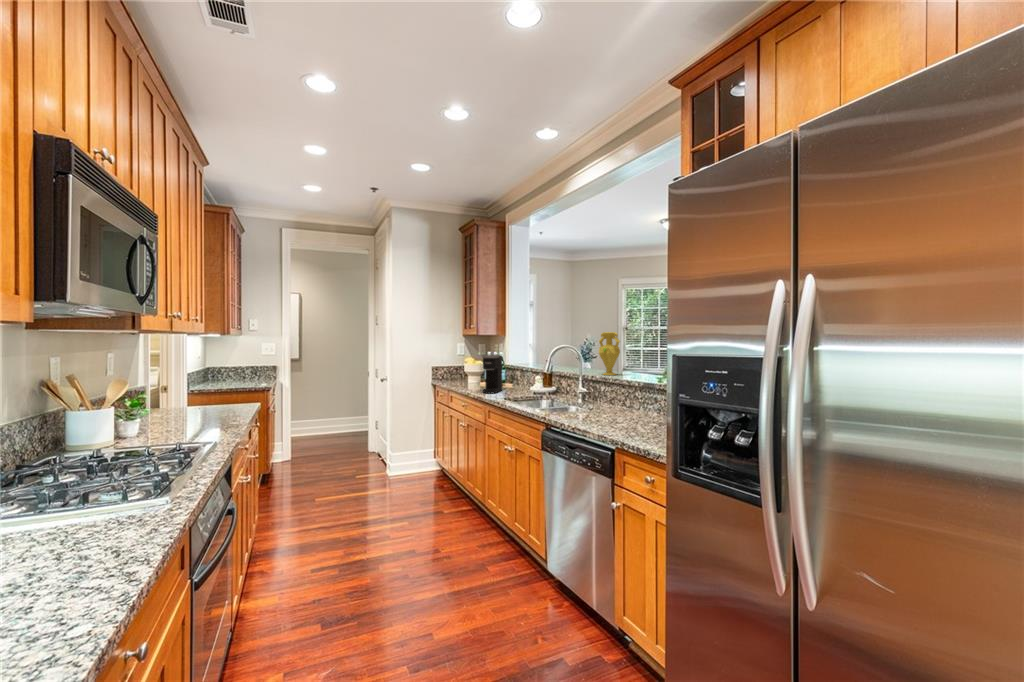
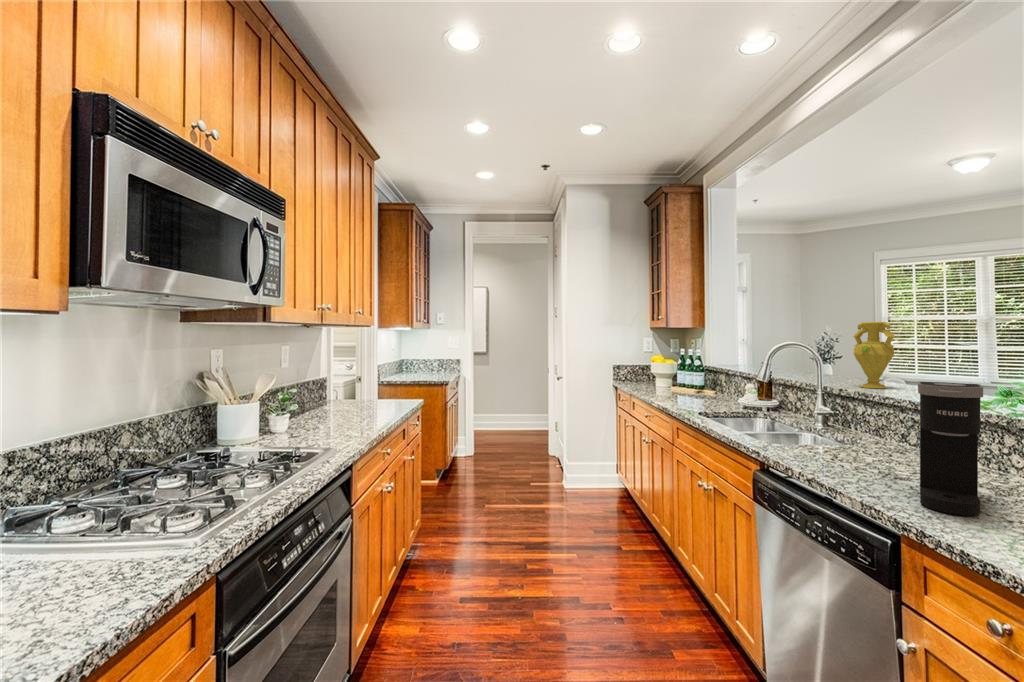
coffee maker: present [482,354,502,393] -> present [918,381,983,516]

